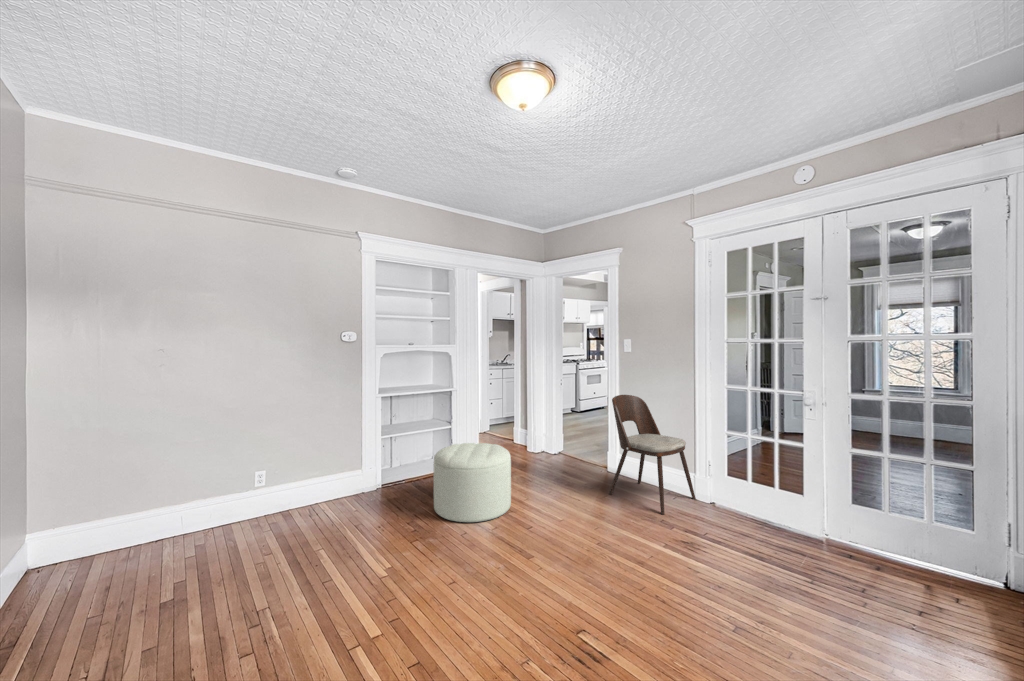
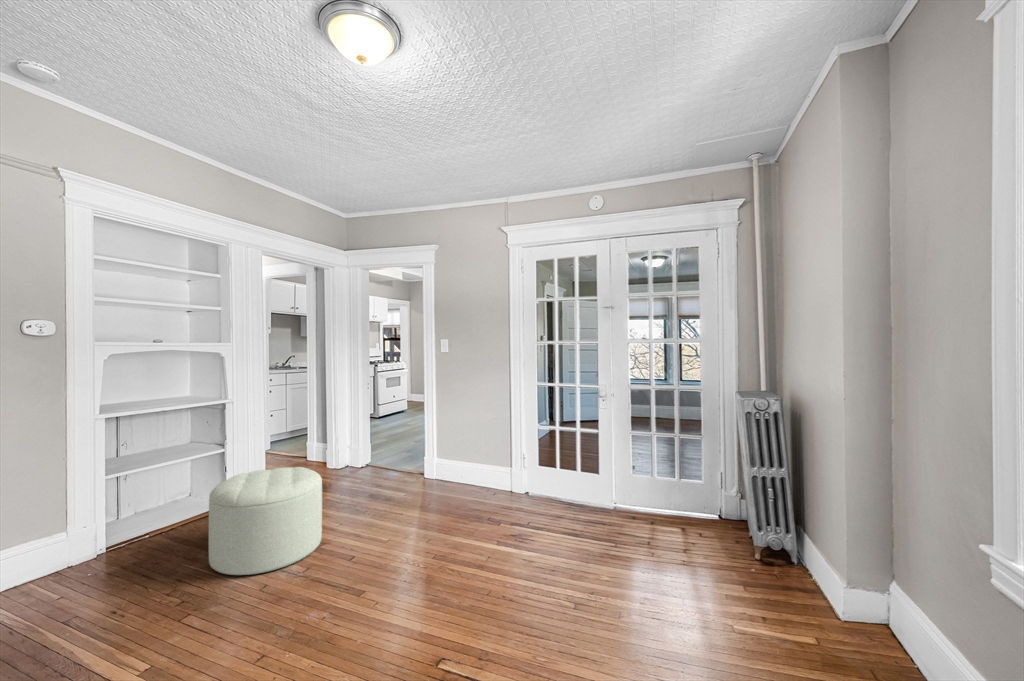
dining chair: present [609,395,696,515] -> none [431,397,512,513]

